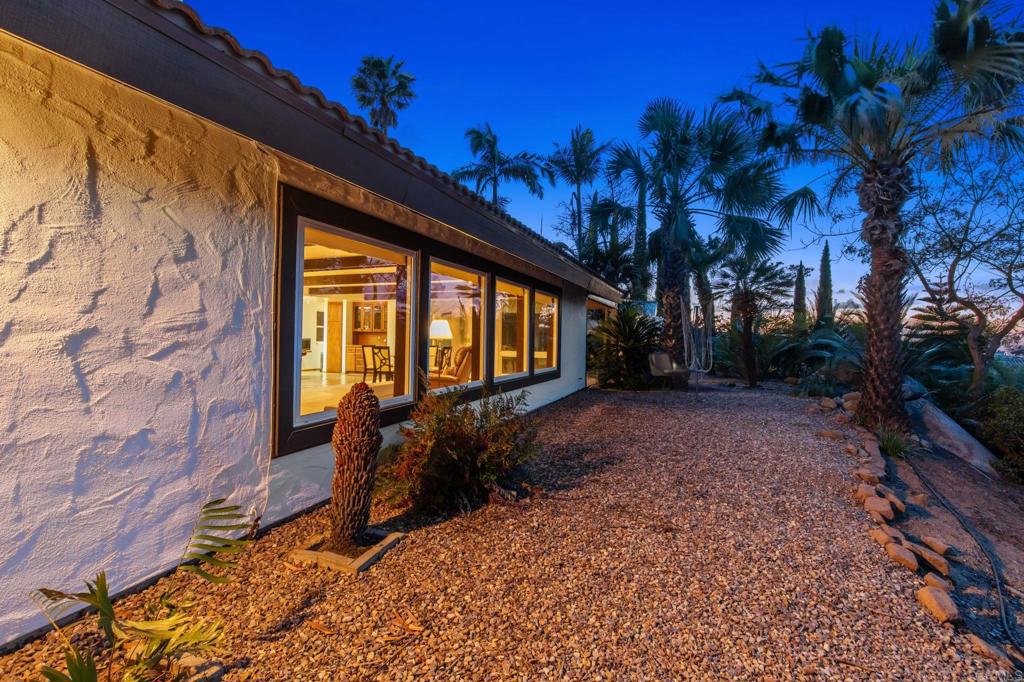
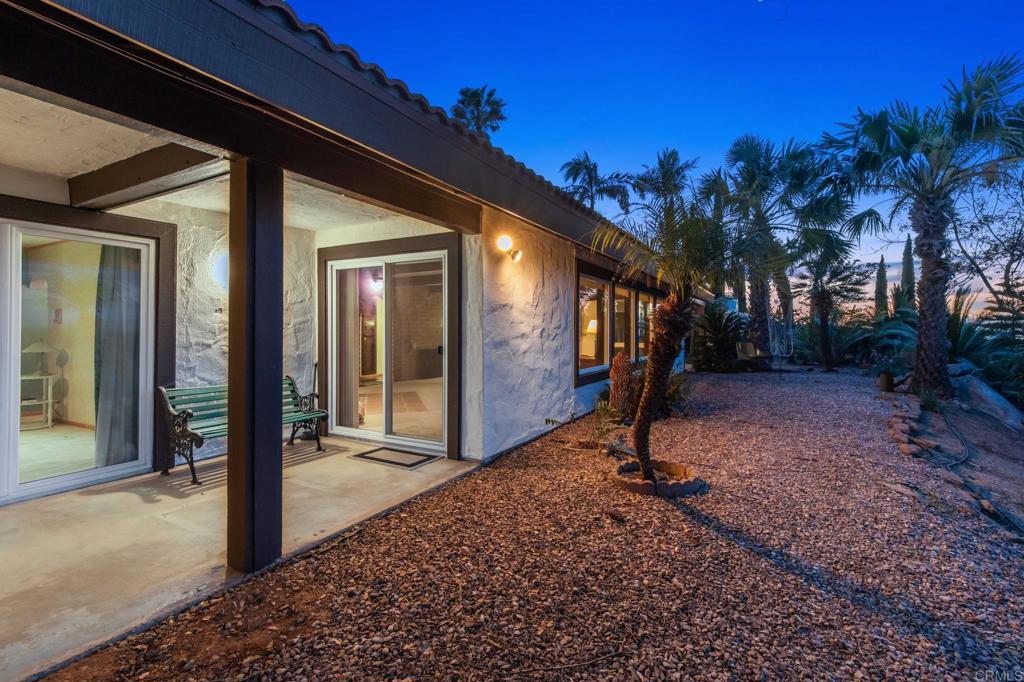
watering can: none [815,391,861,424] -> present [874,367,913,392]

